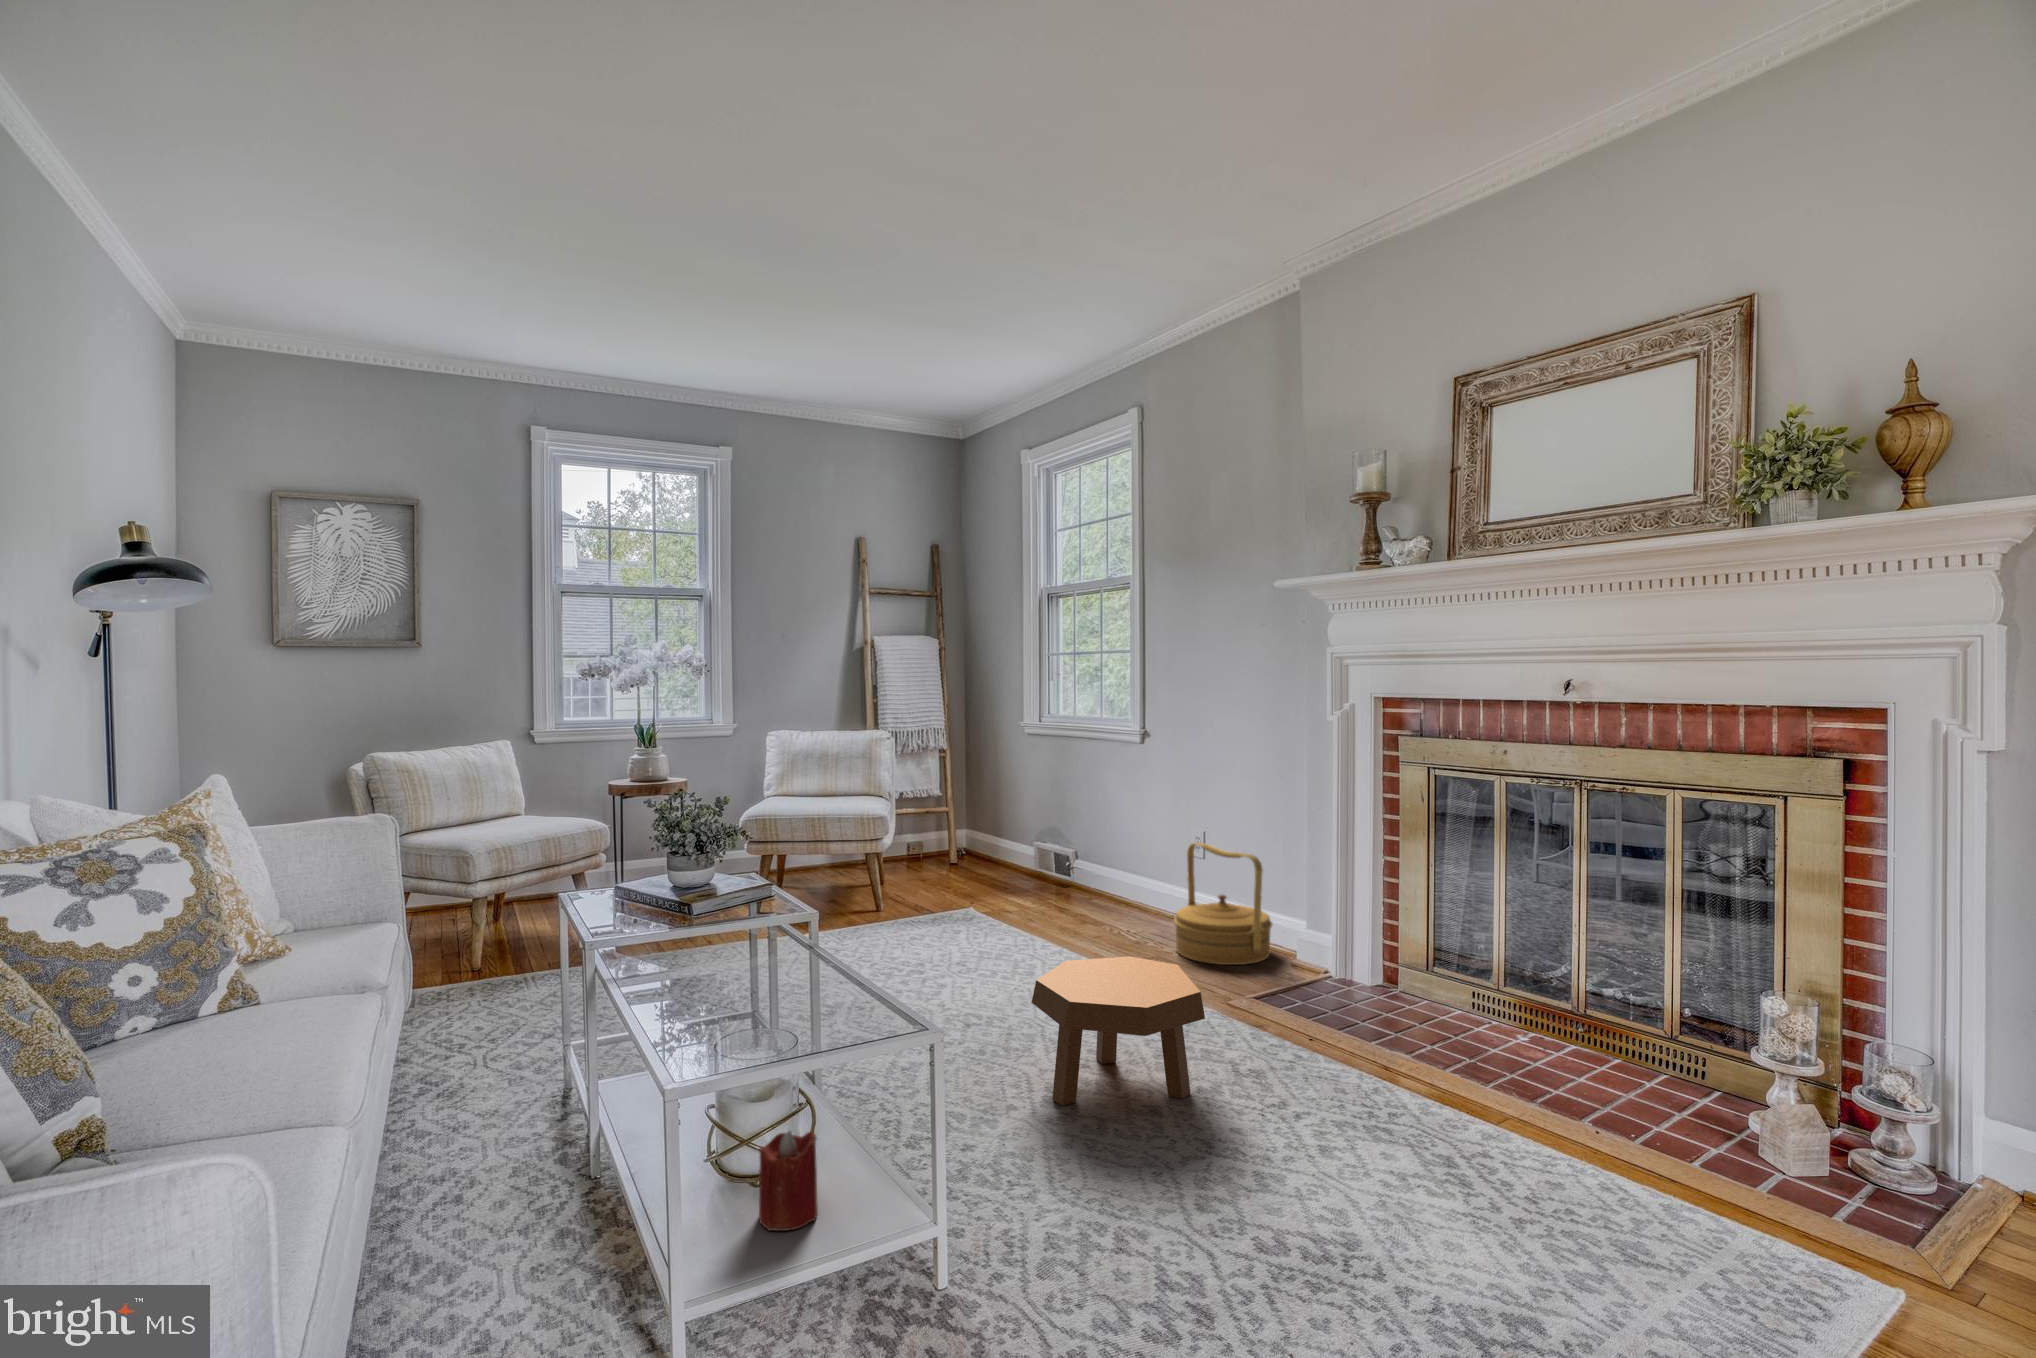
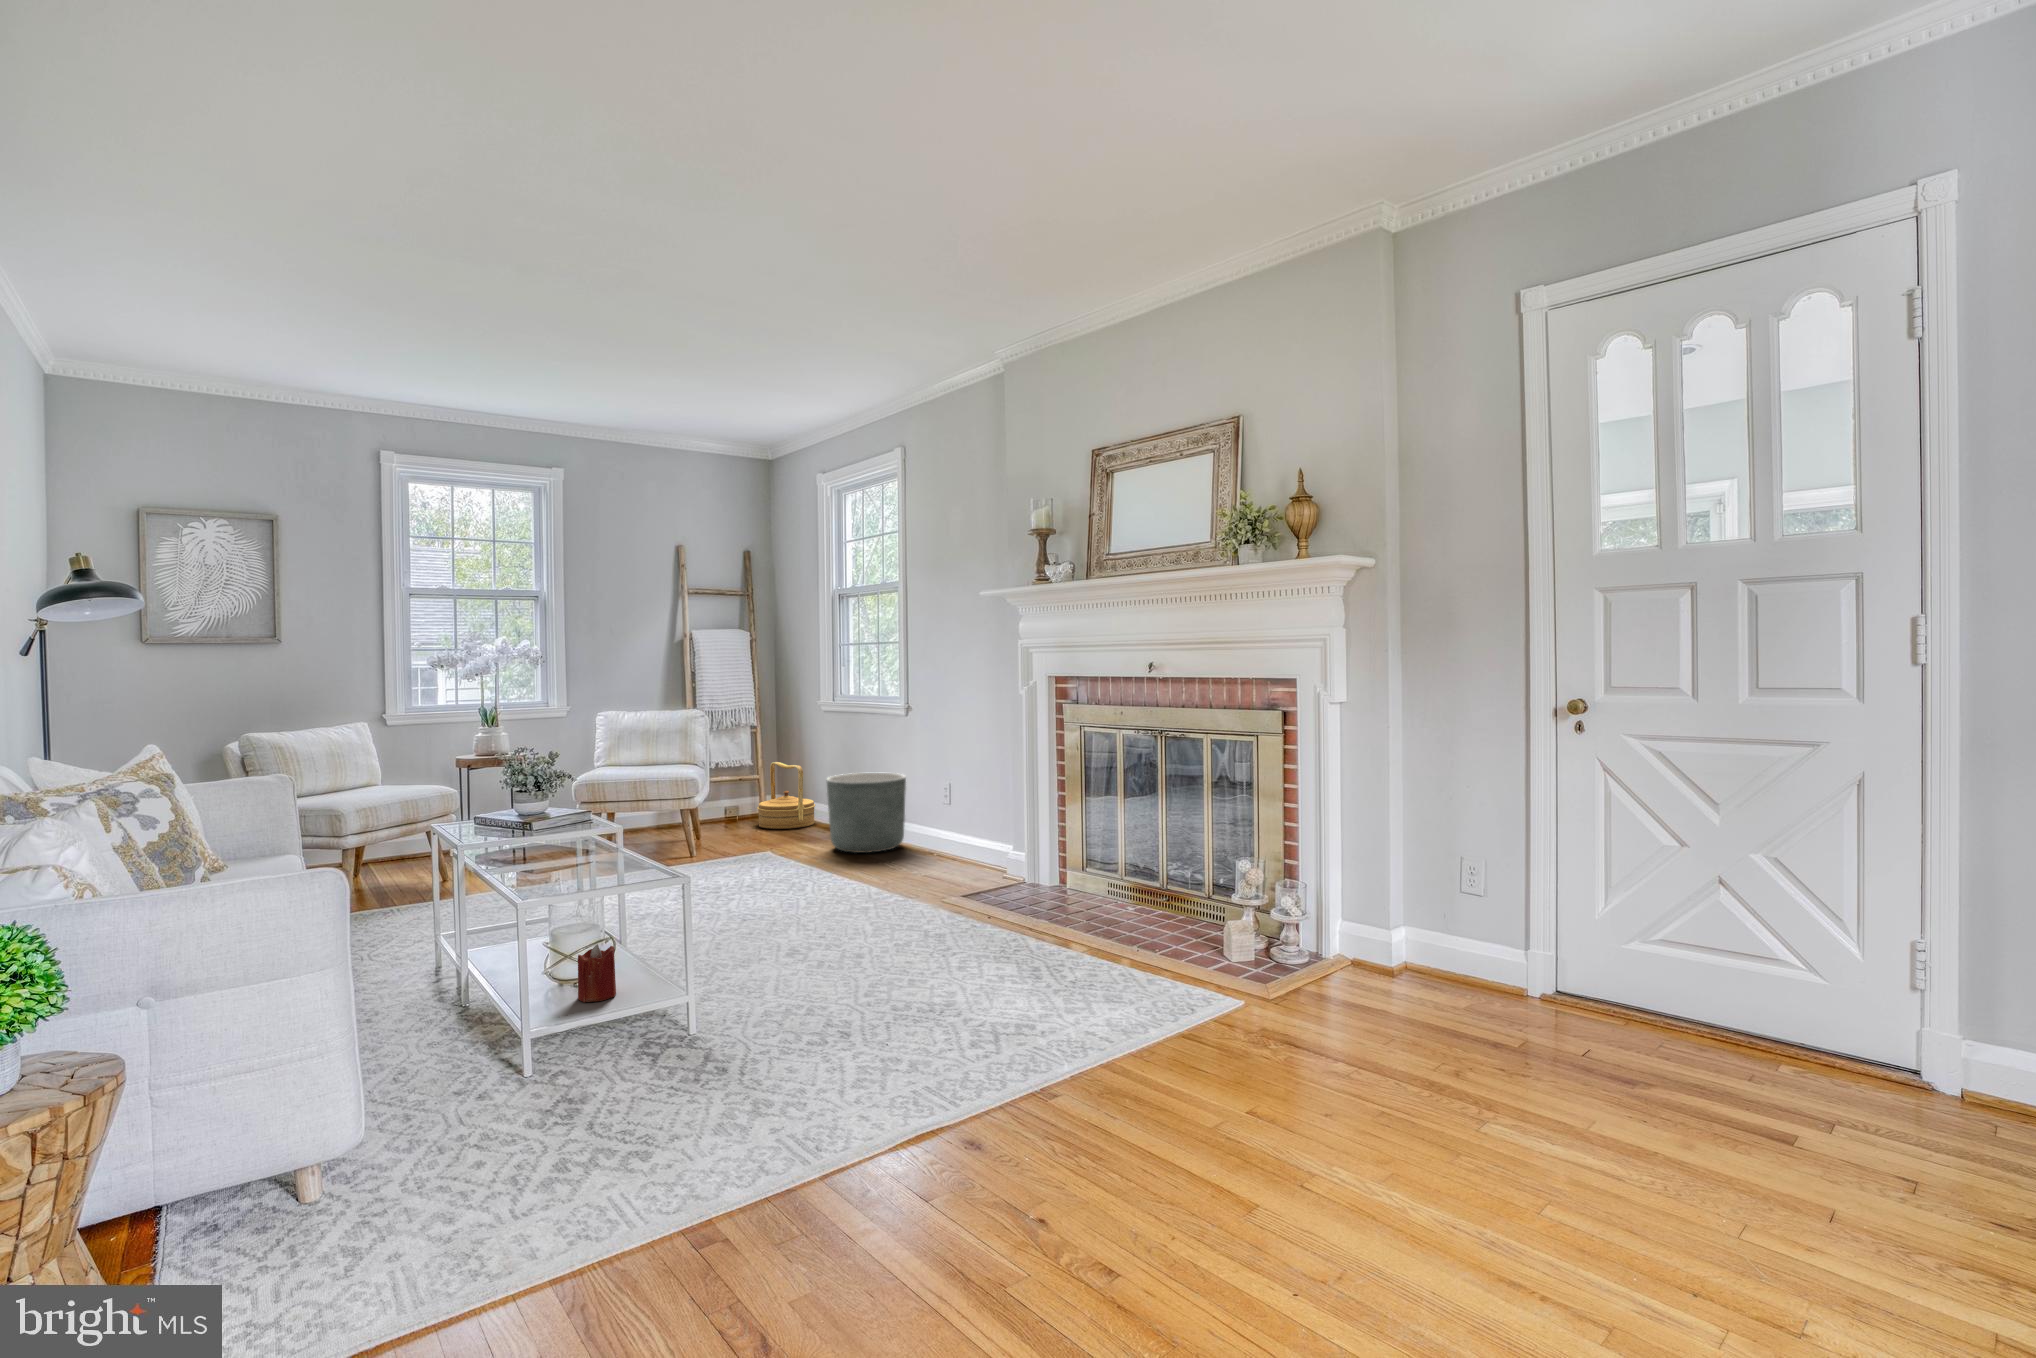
planter: none [1042,813,1141,918] -> present [827,773,906,853]
woven basket: present [1174,842,1272,965] -> present [757,762,815,829]
footstool: present [1032,956,1205,1106] -> none [783,860,898,955]

